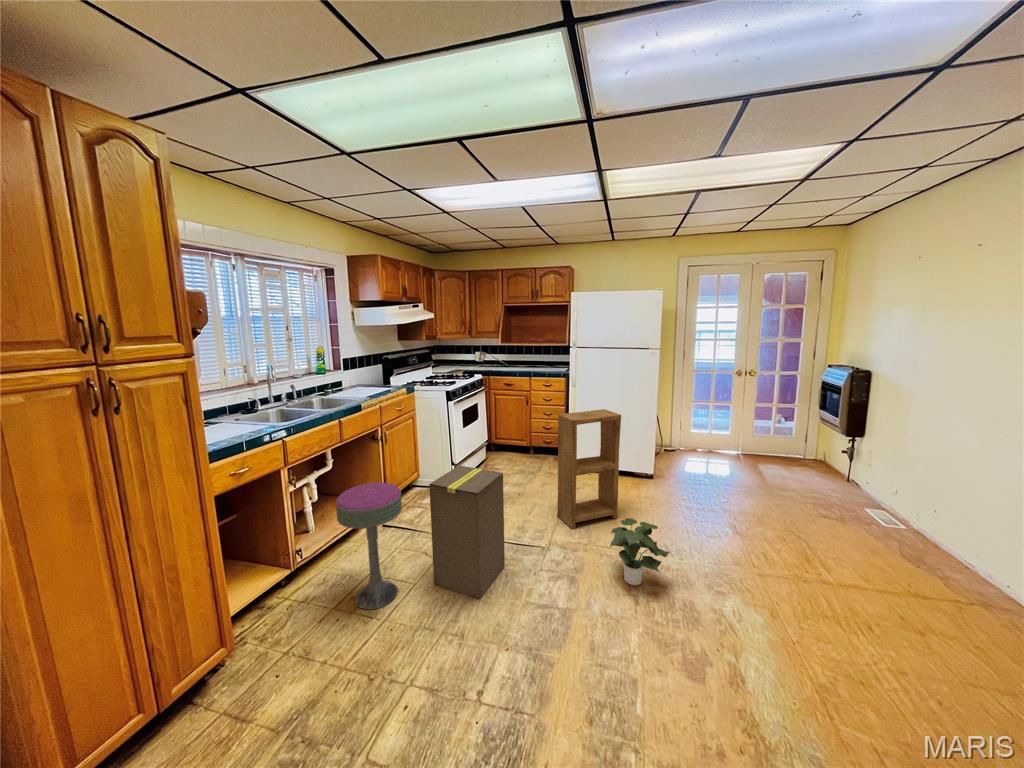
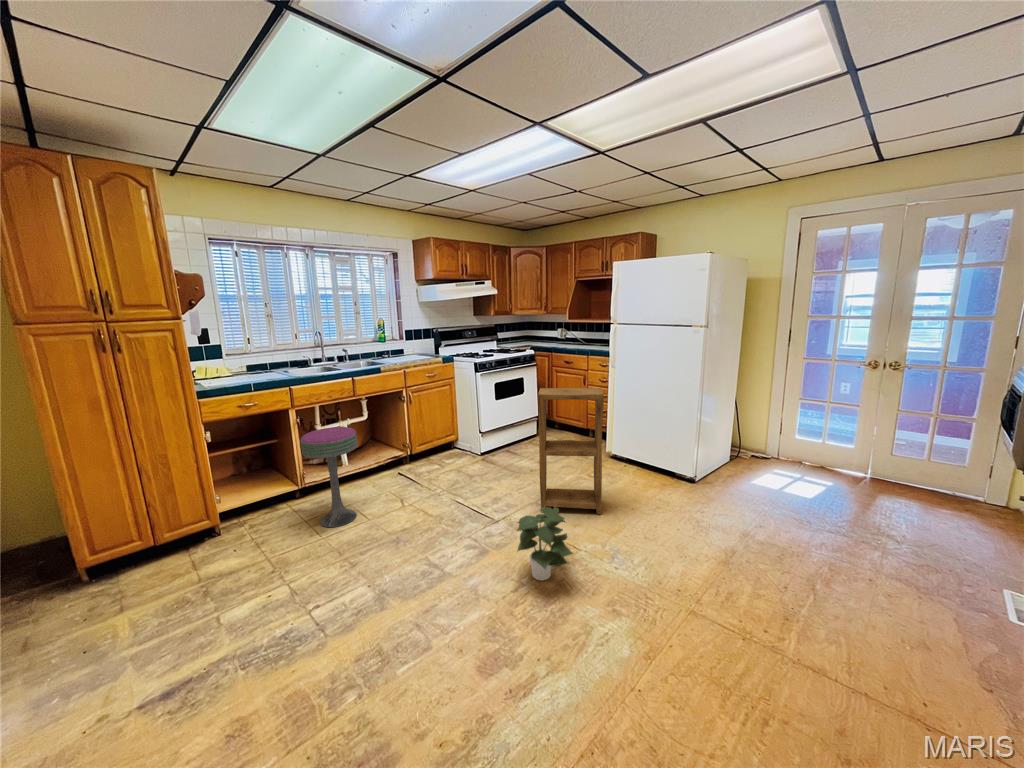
cardboard box: present [429,466,505,599] -> none [372,424,444,544]

